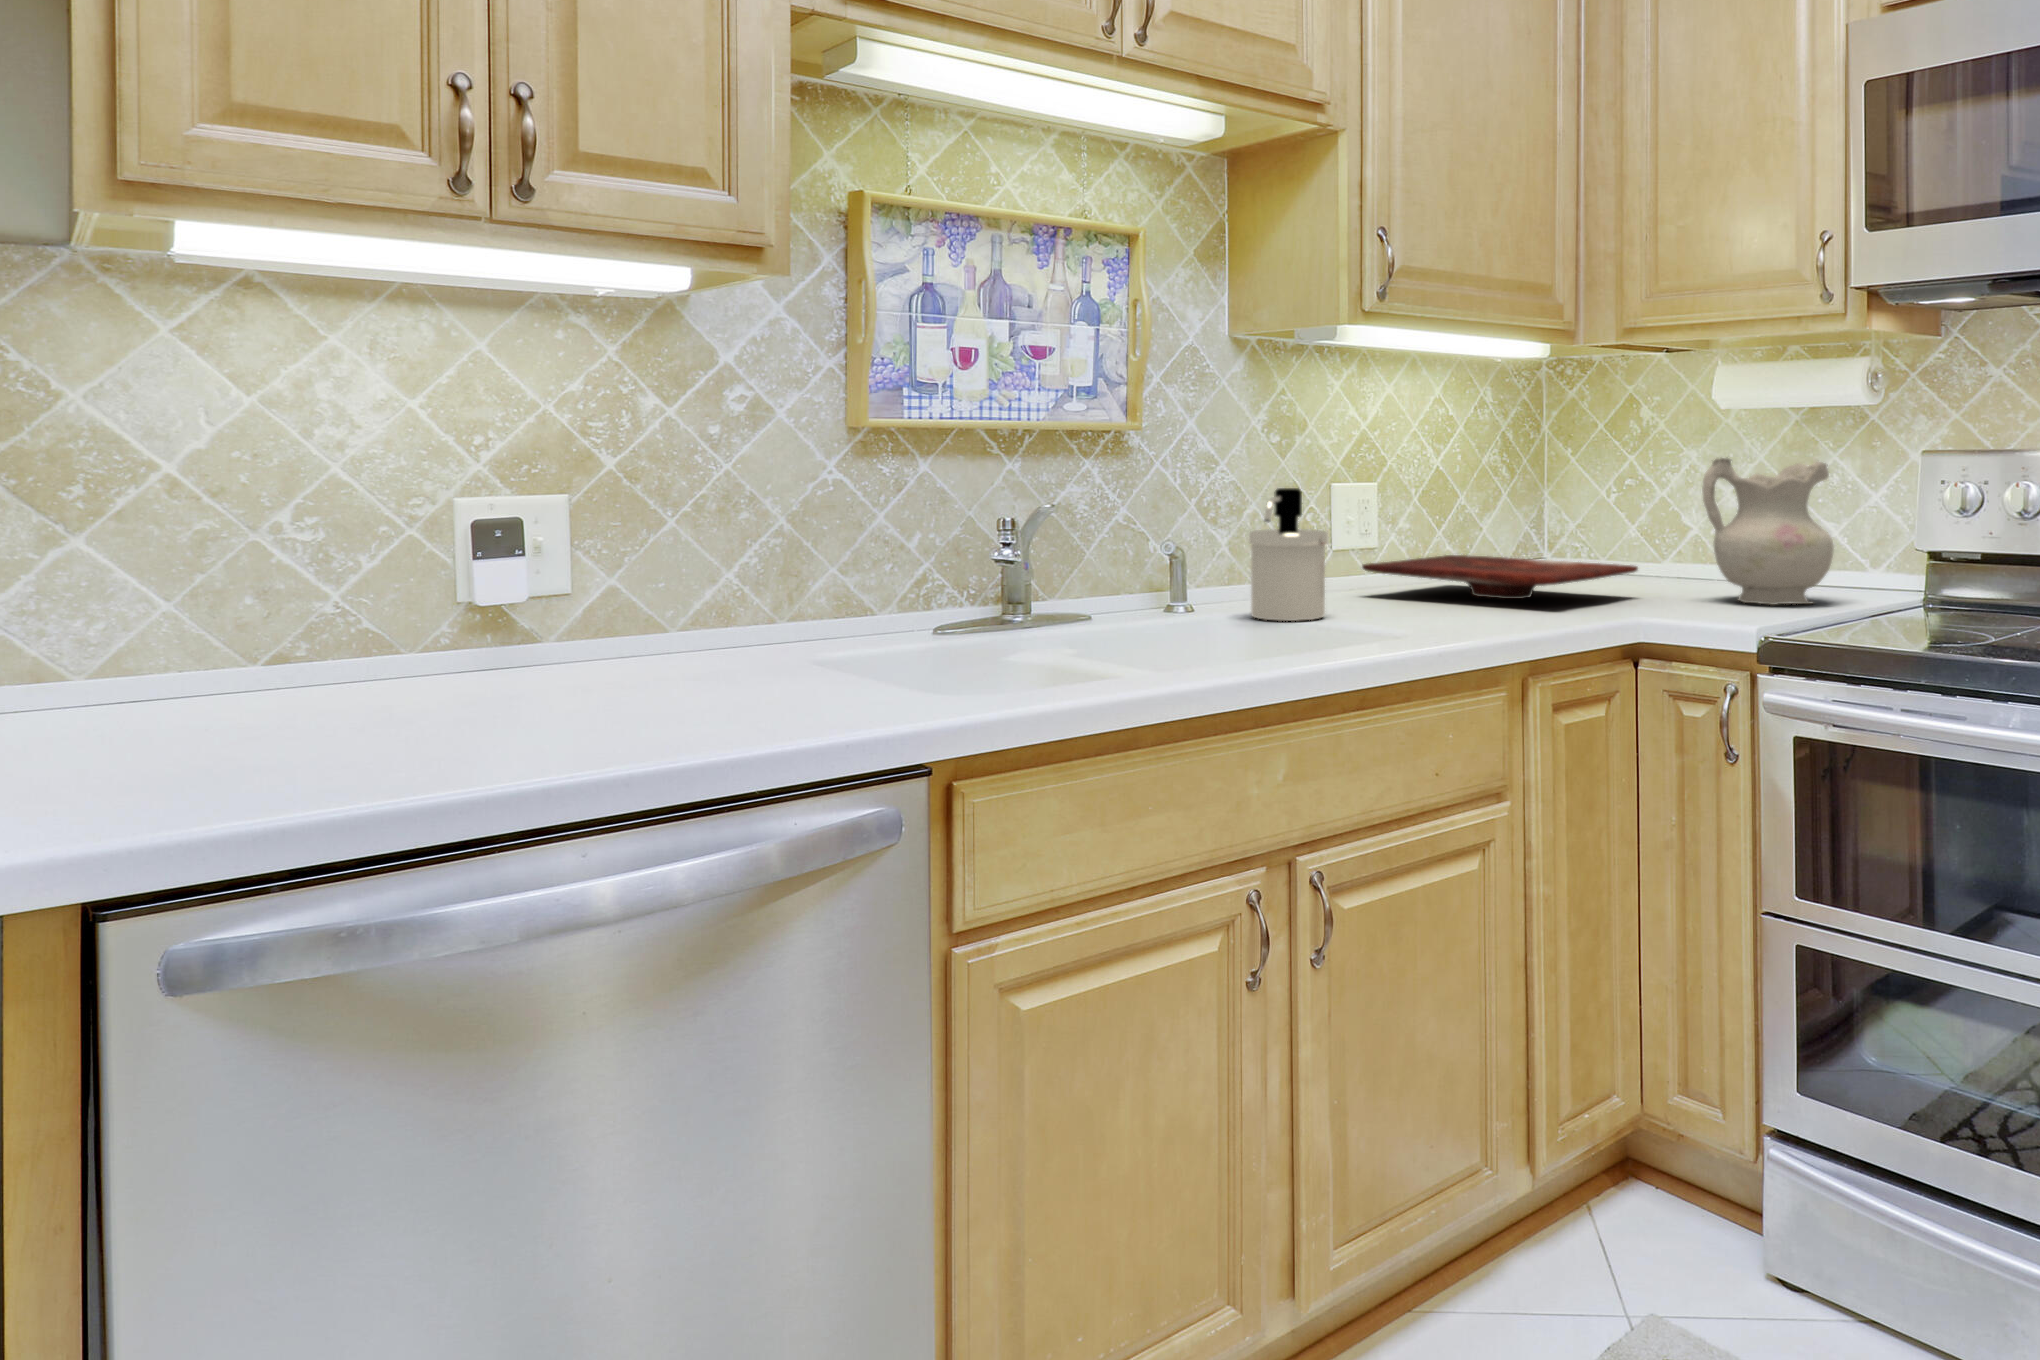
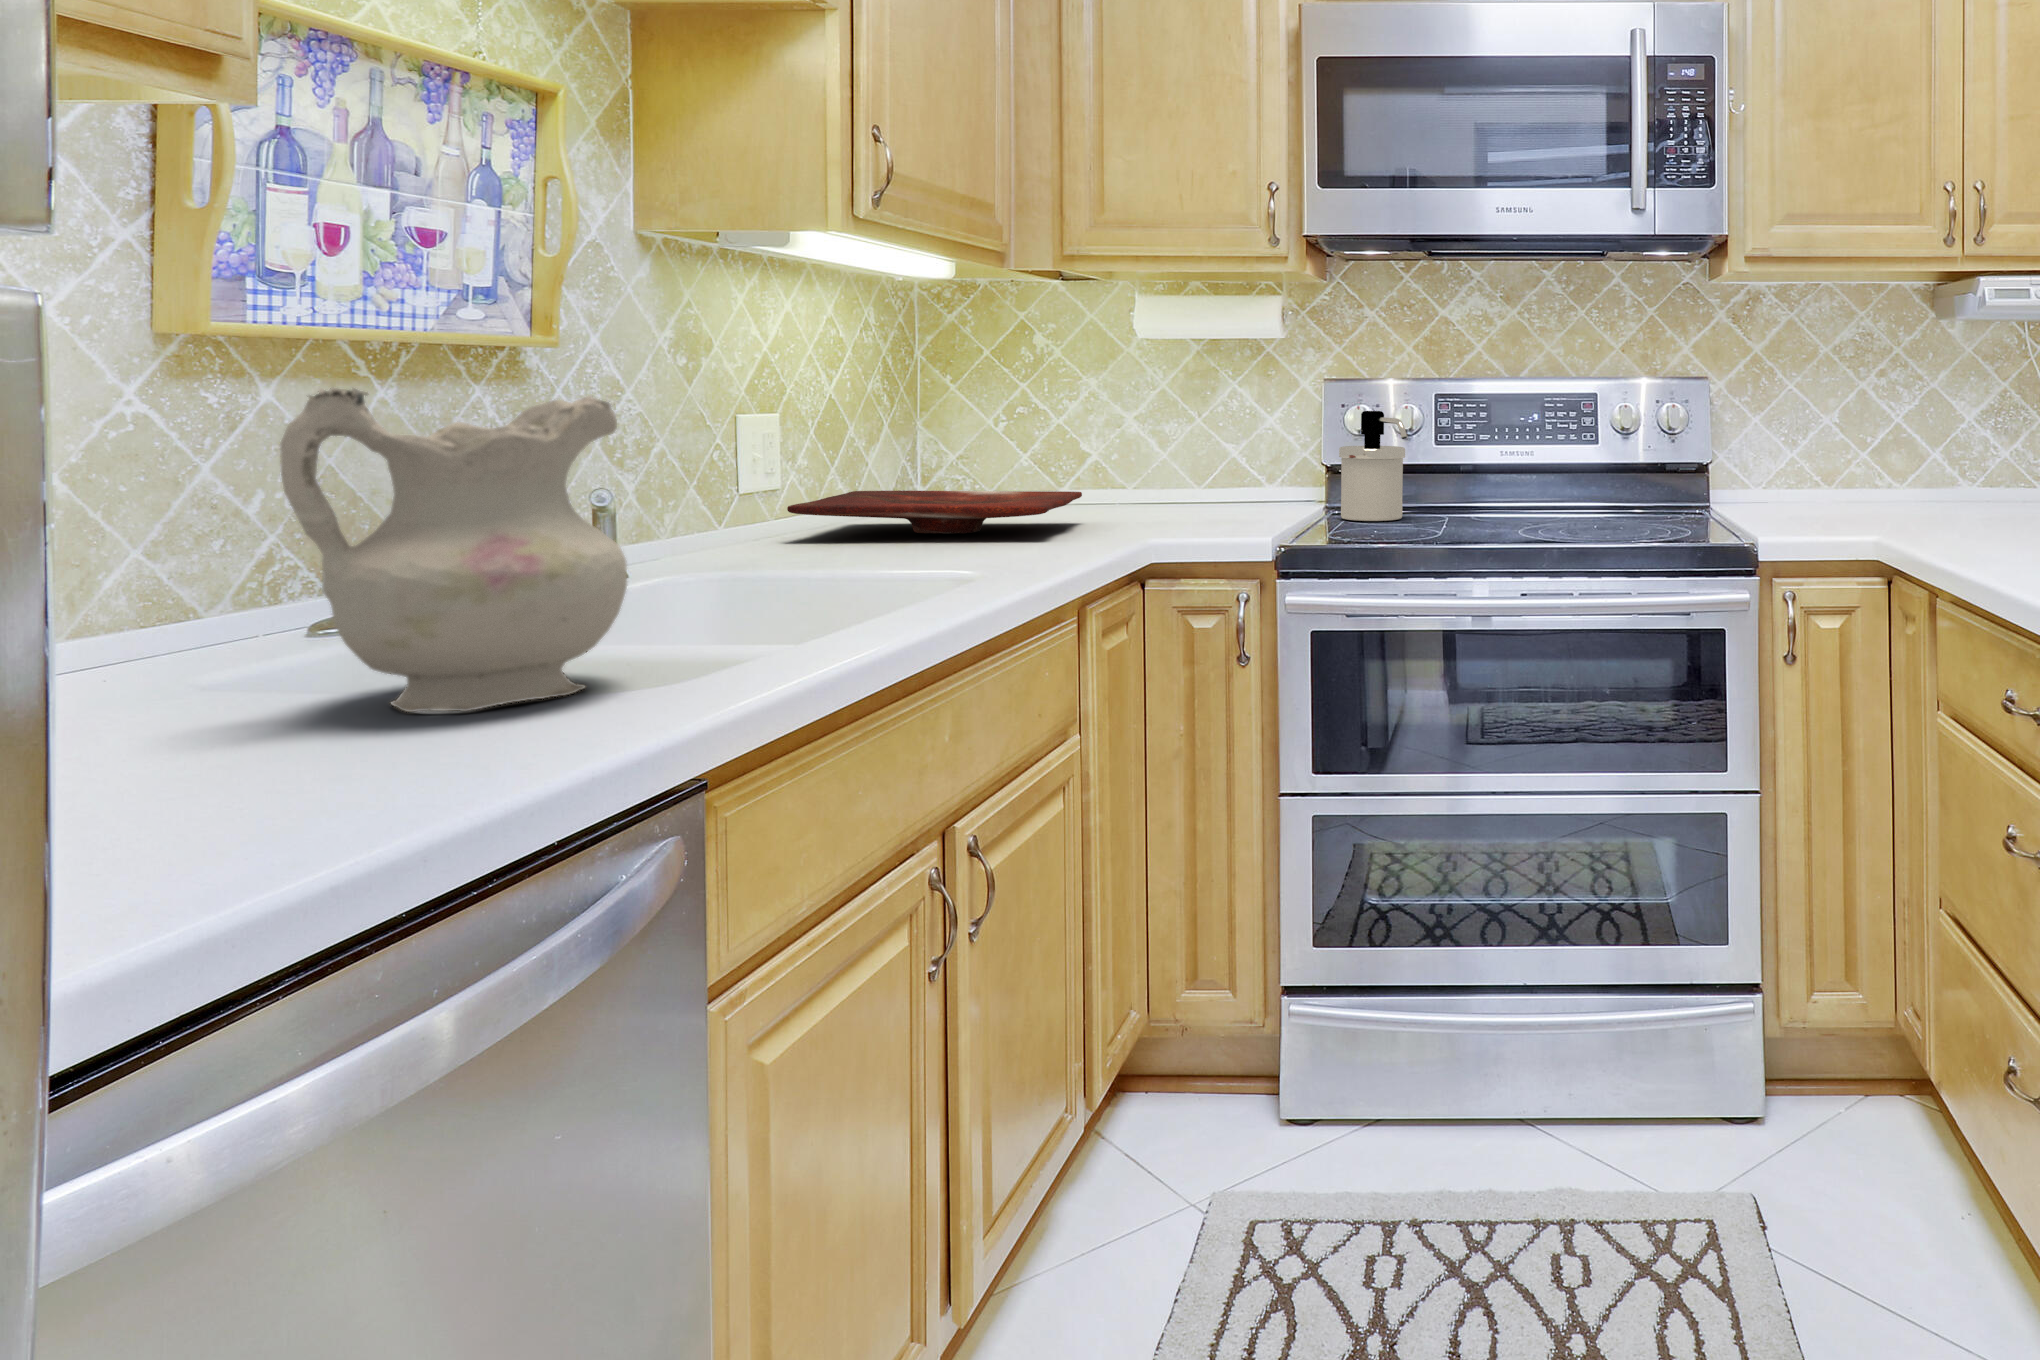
ceramic pitcher: present [1702,458,1834,605] -> present [280,388,627,712]
soap dispenser: present [1249,488,1328,621] -> present [1339,411,1407,521]

